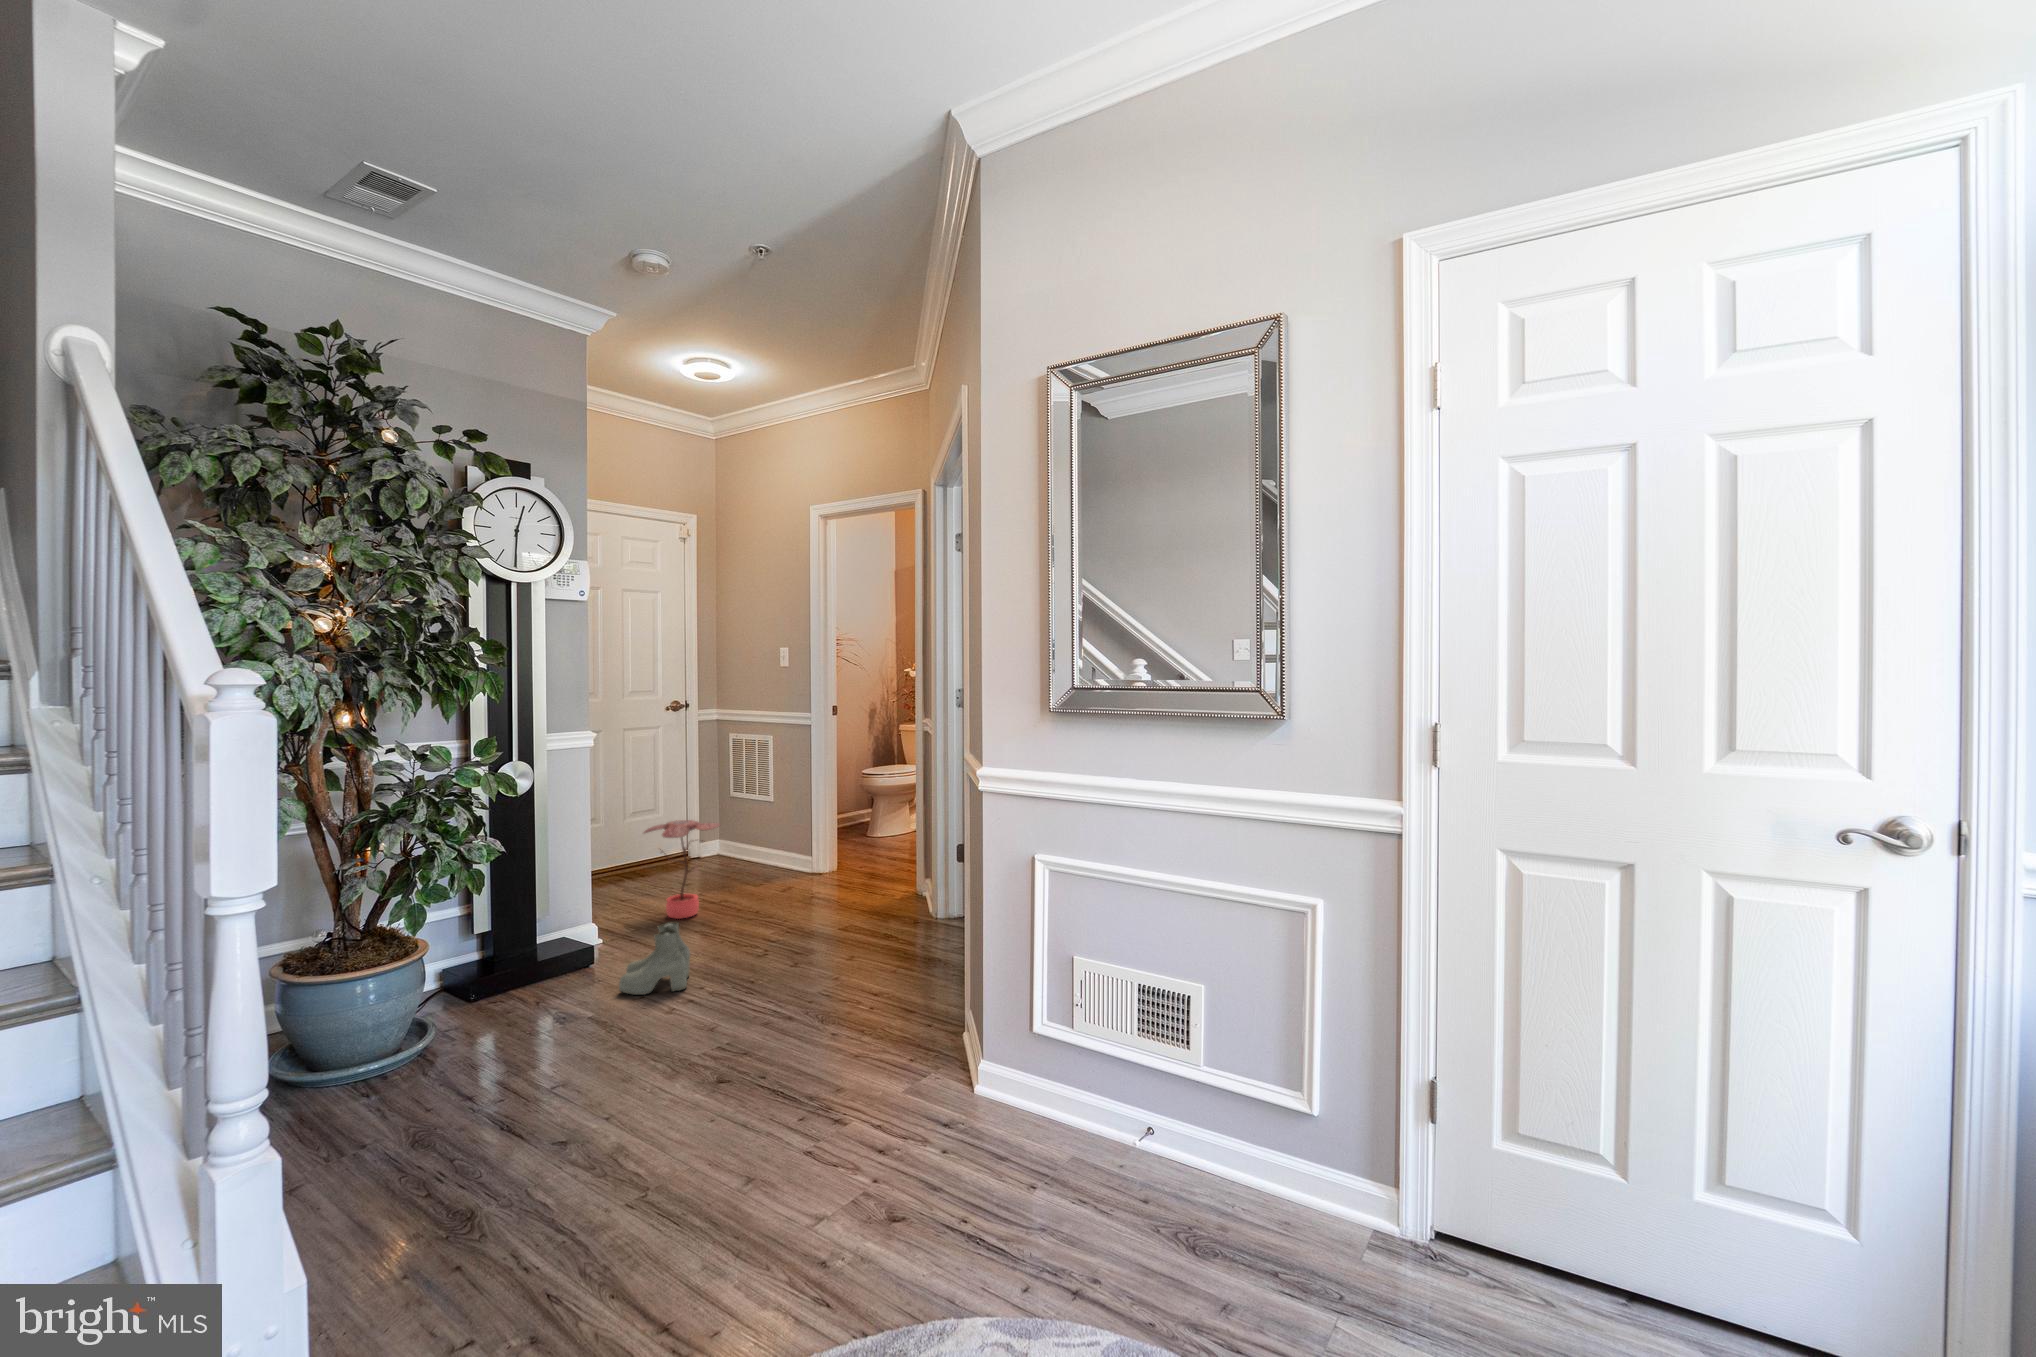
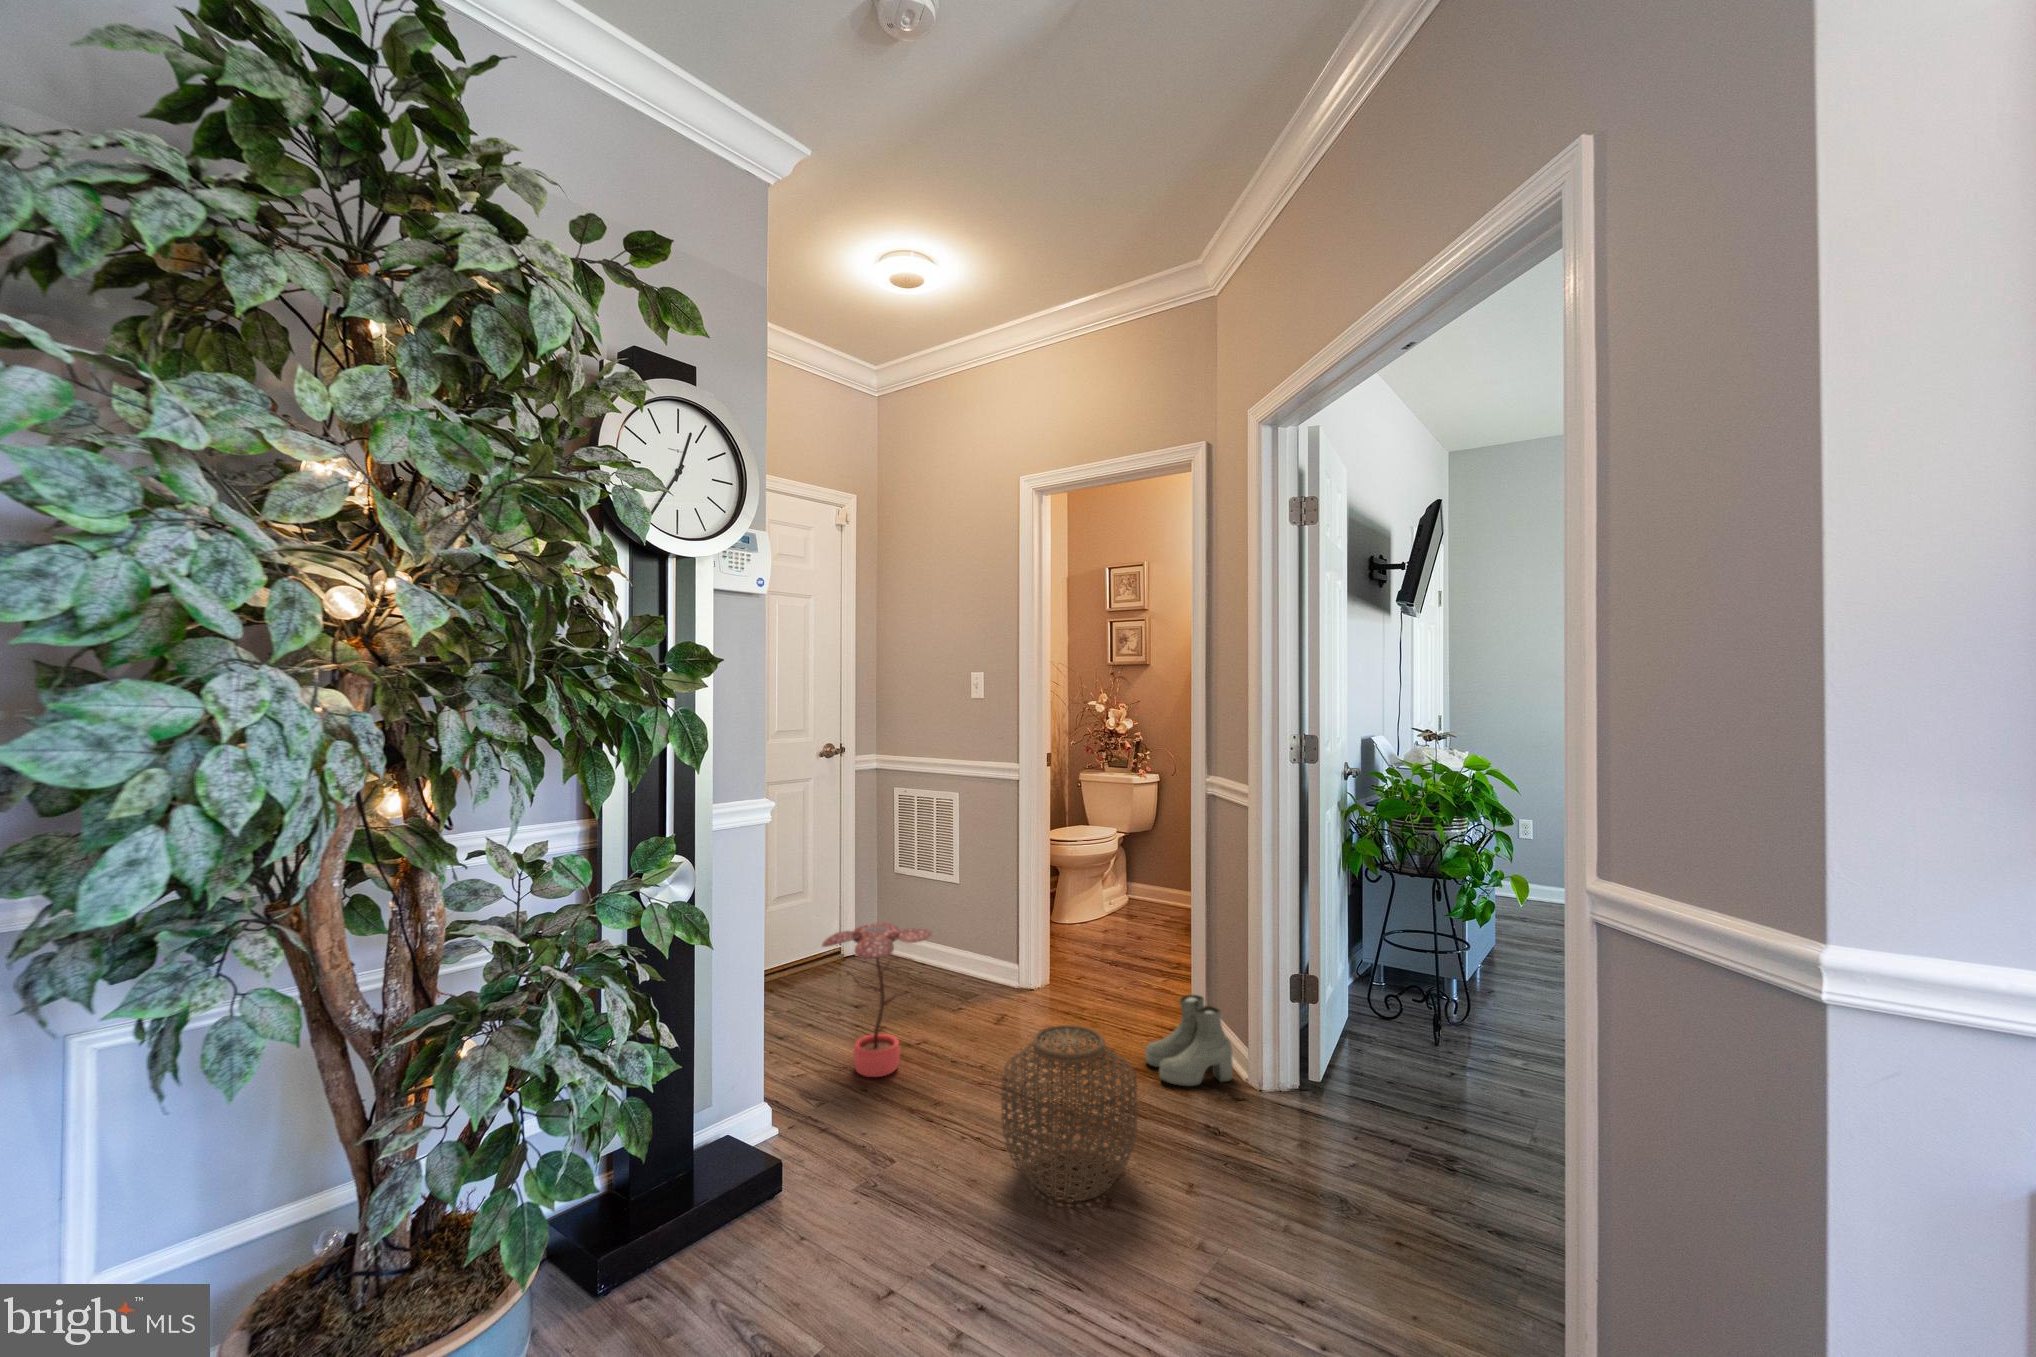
woven basket: none [730,868,814,964] -> present [1001,1025,1137,1201]
boots: present [619,921,690,995] -> present [1145,995,1233,1086]

